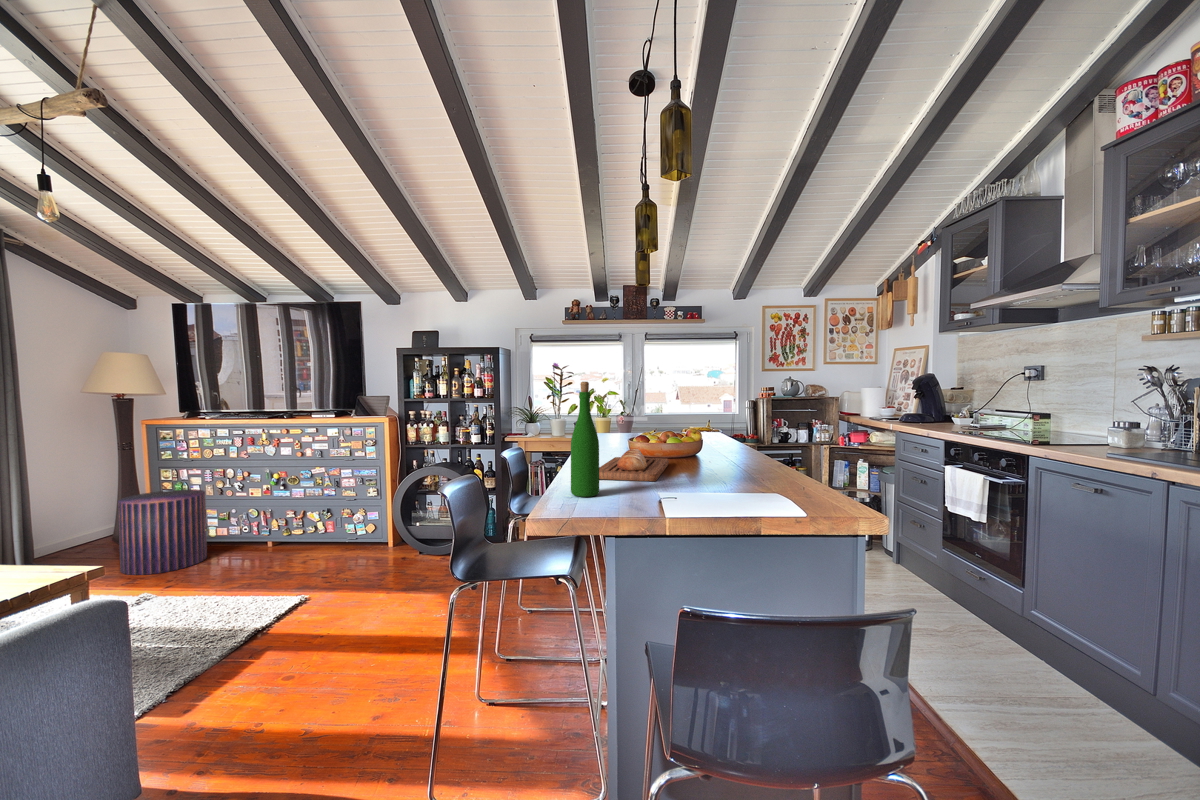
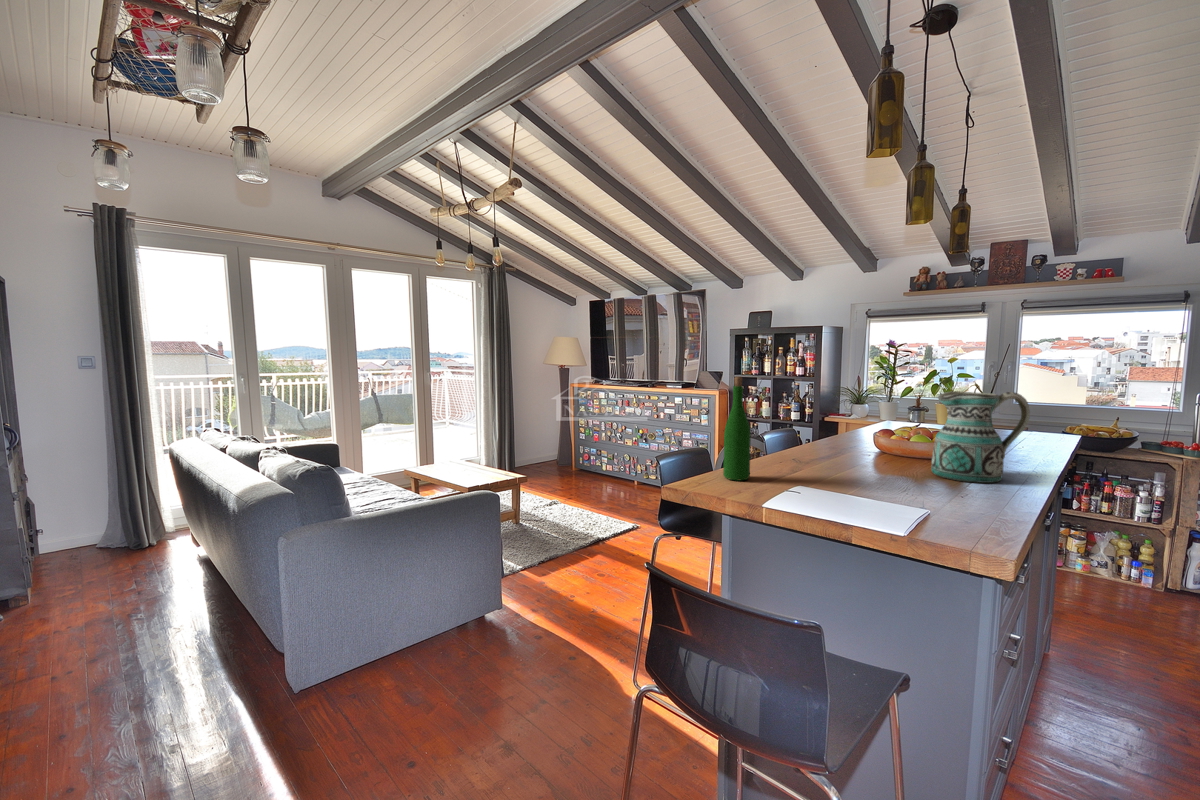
ceramic pitcher: none [705,395,762,470] -> present [931,391,1030,483]
bread loaf: present [599,449,669,481] -> none [776,442,892,478]
pouf: present [118,489,207,575] -> none [552,434,597,488]

